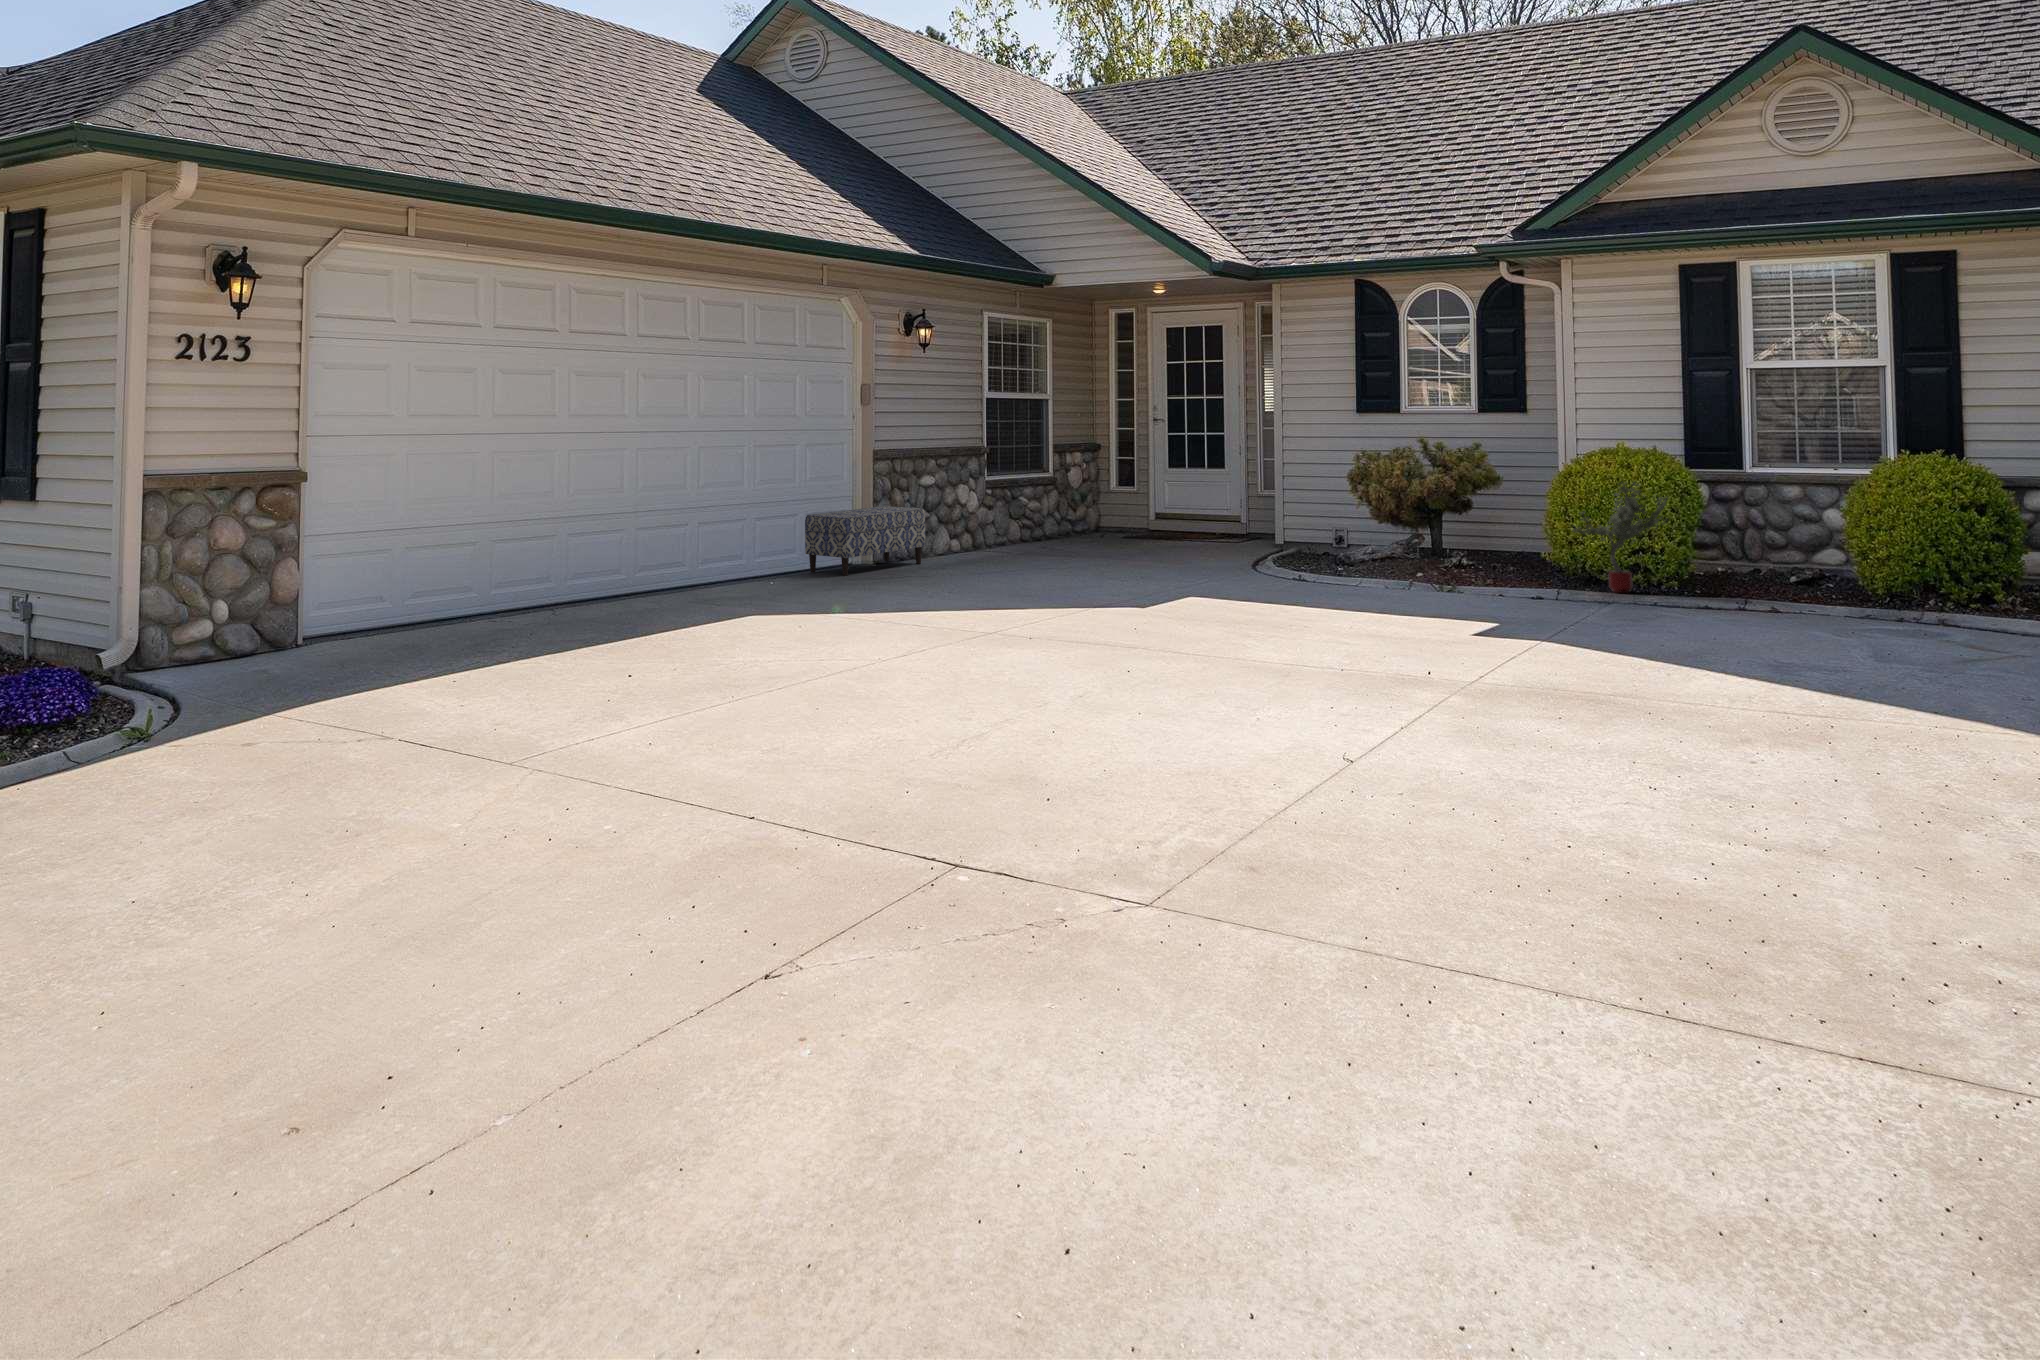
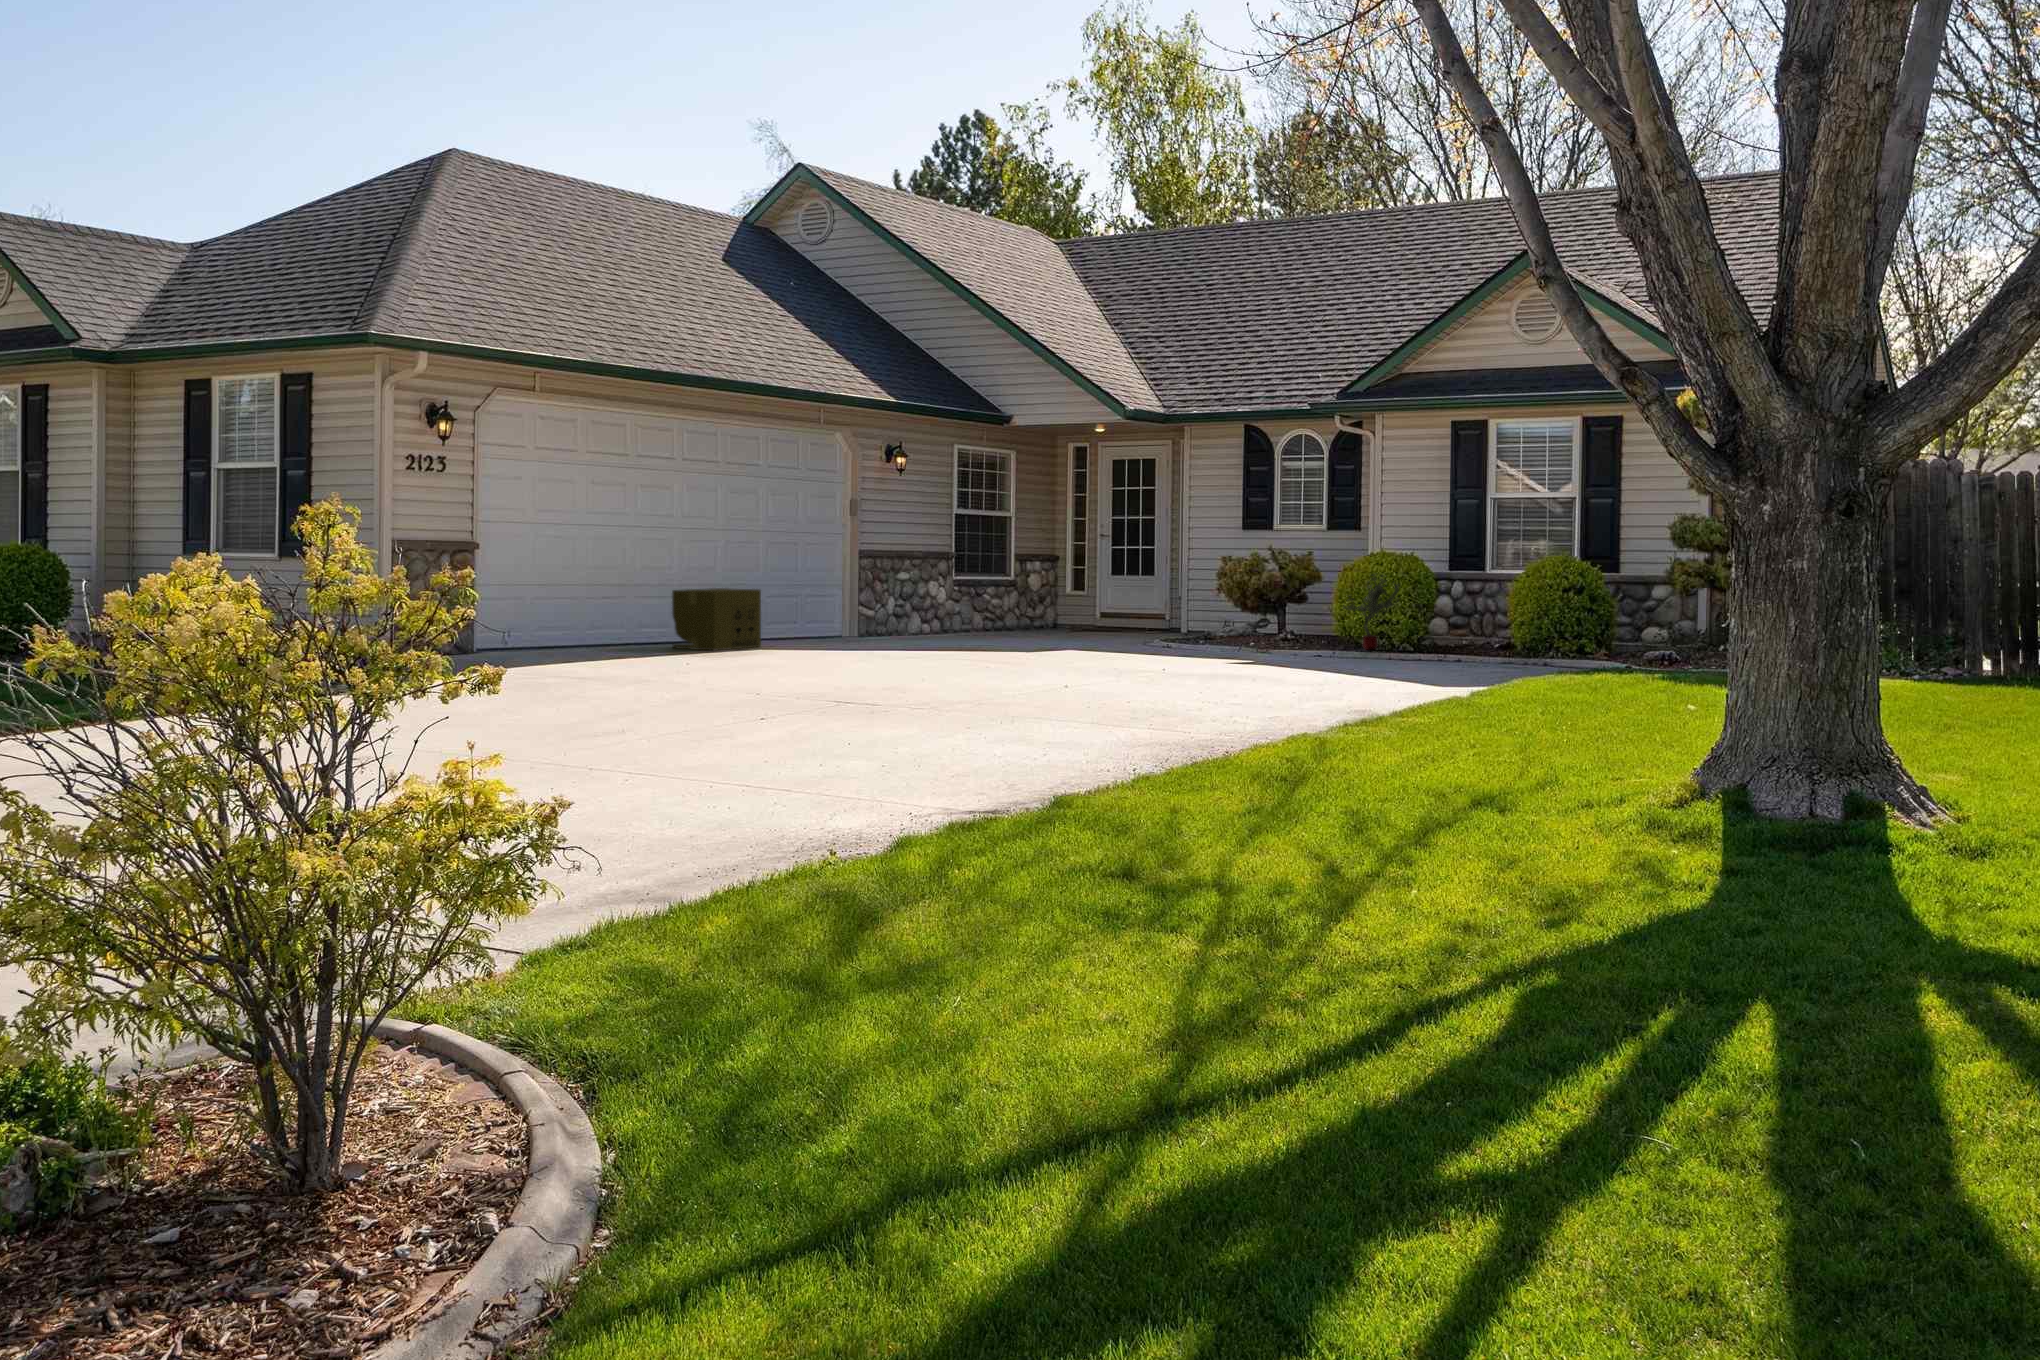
bench: present [805,506,926,576] -> none [806,594,899,640]
cardboard box: none [619,513,746,612] -> present [672,588,761,651]

